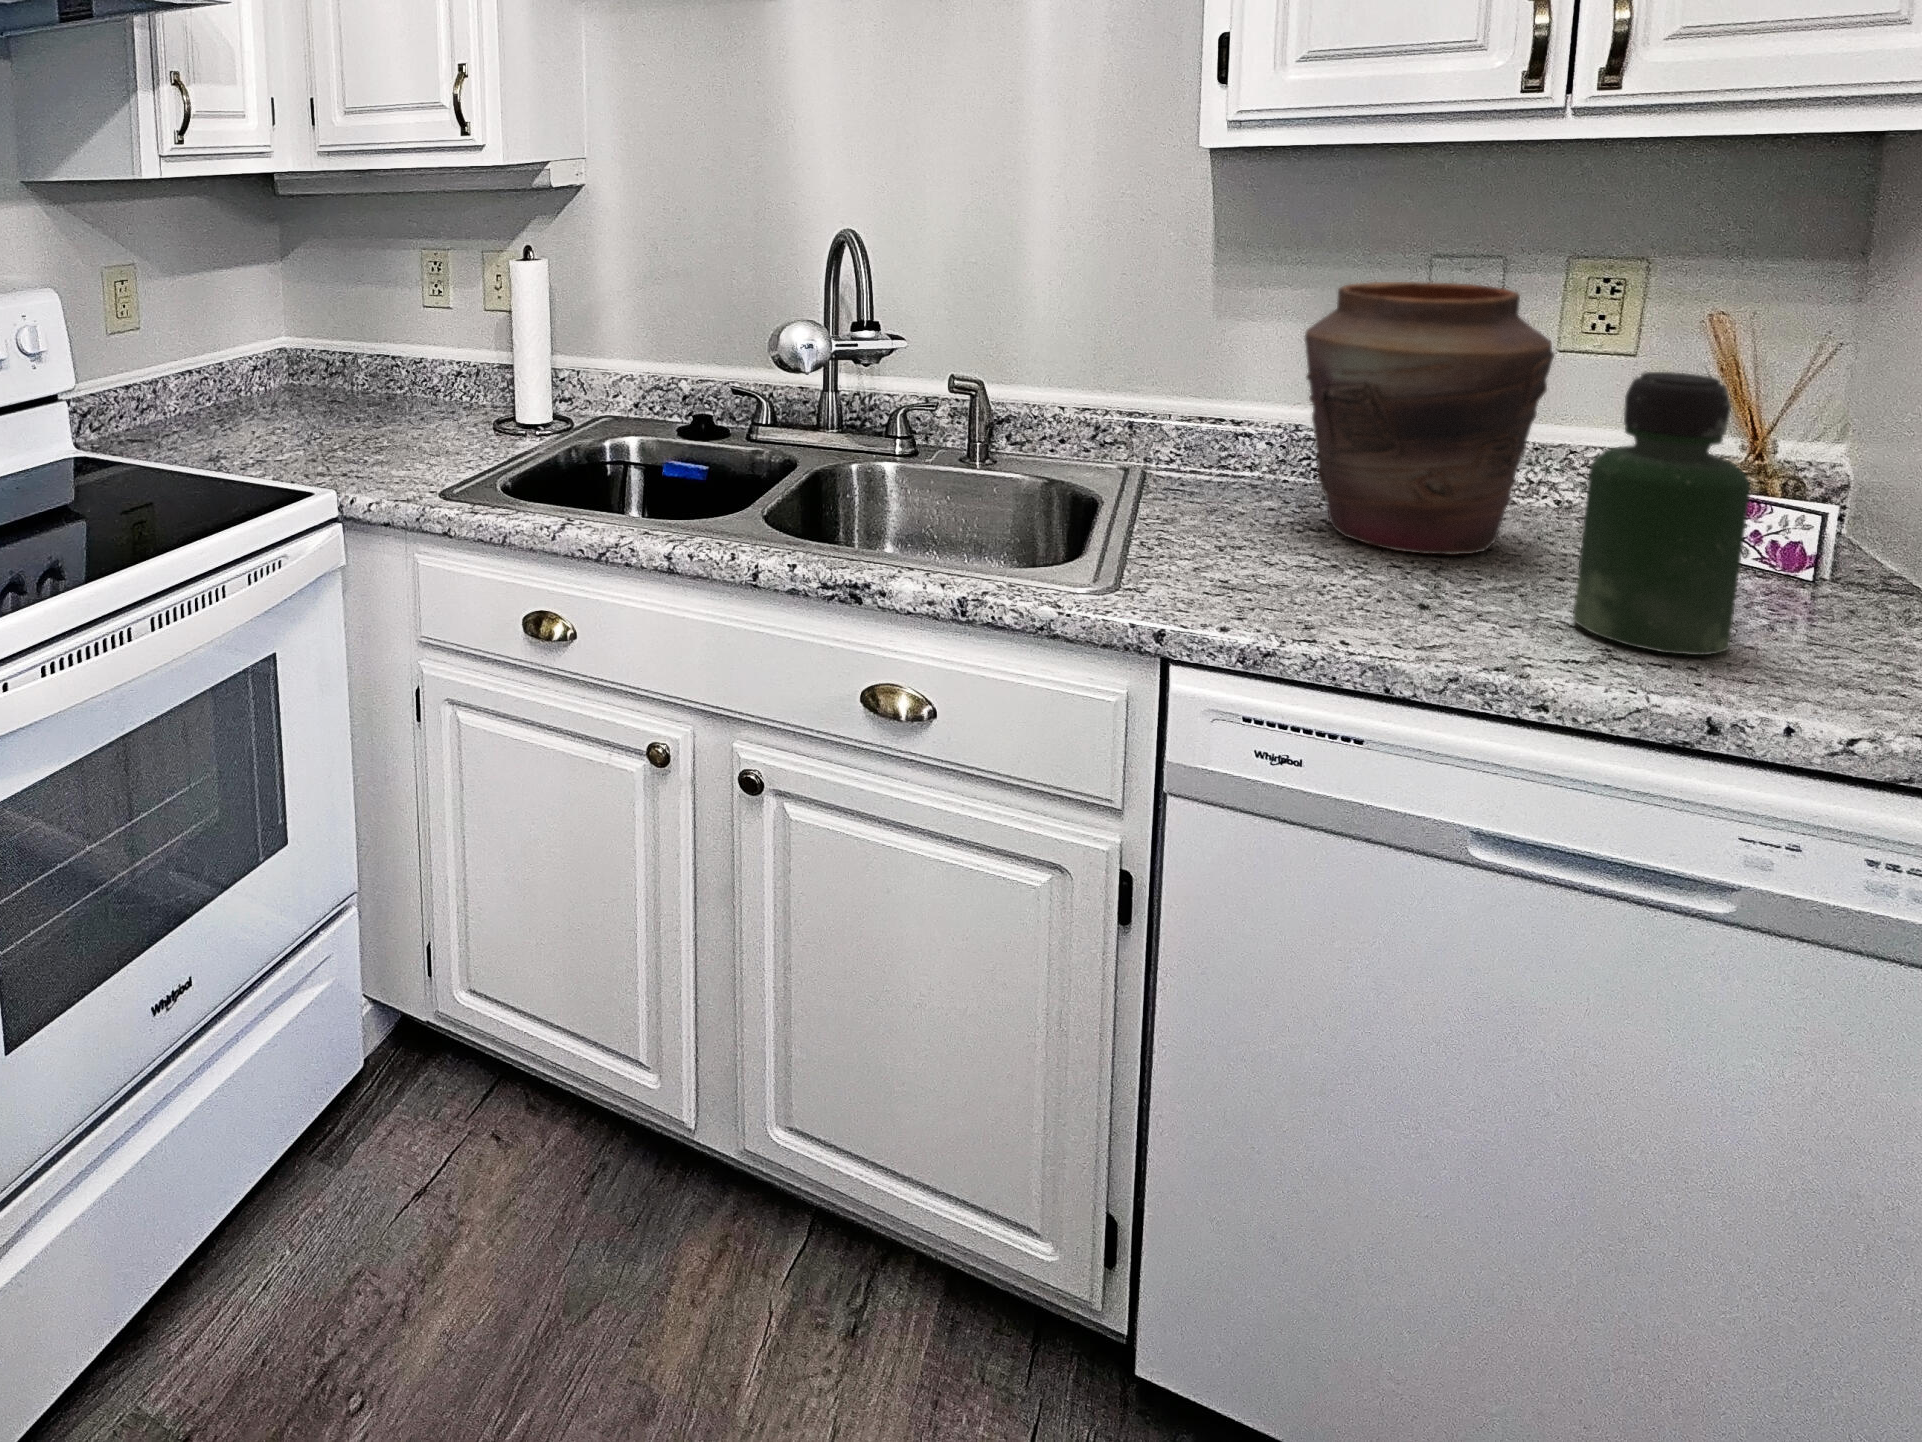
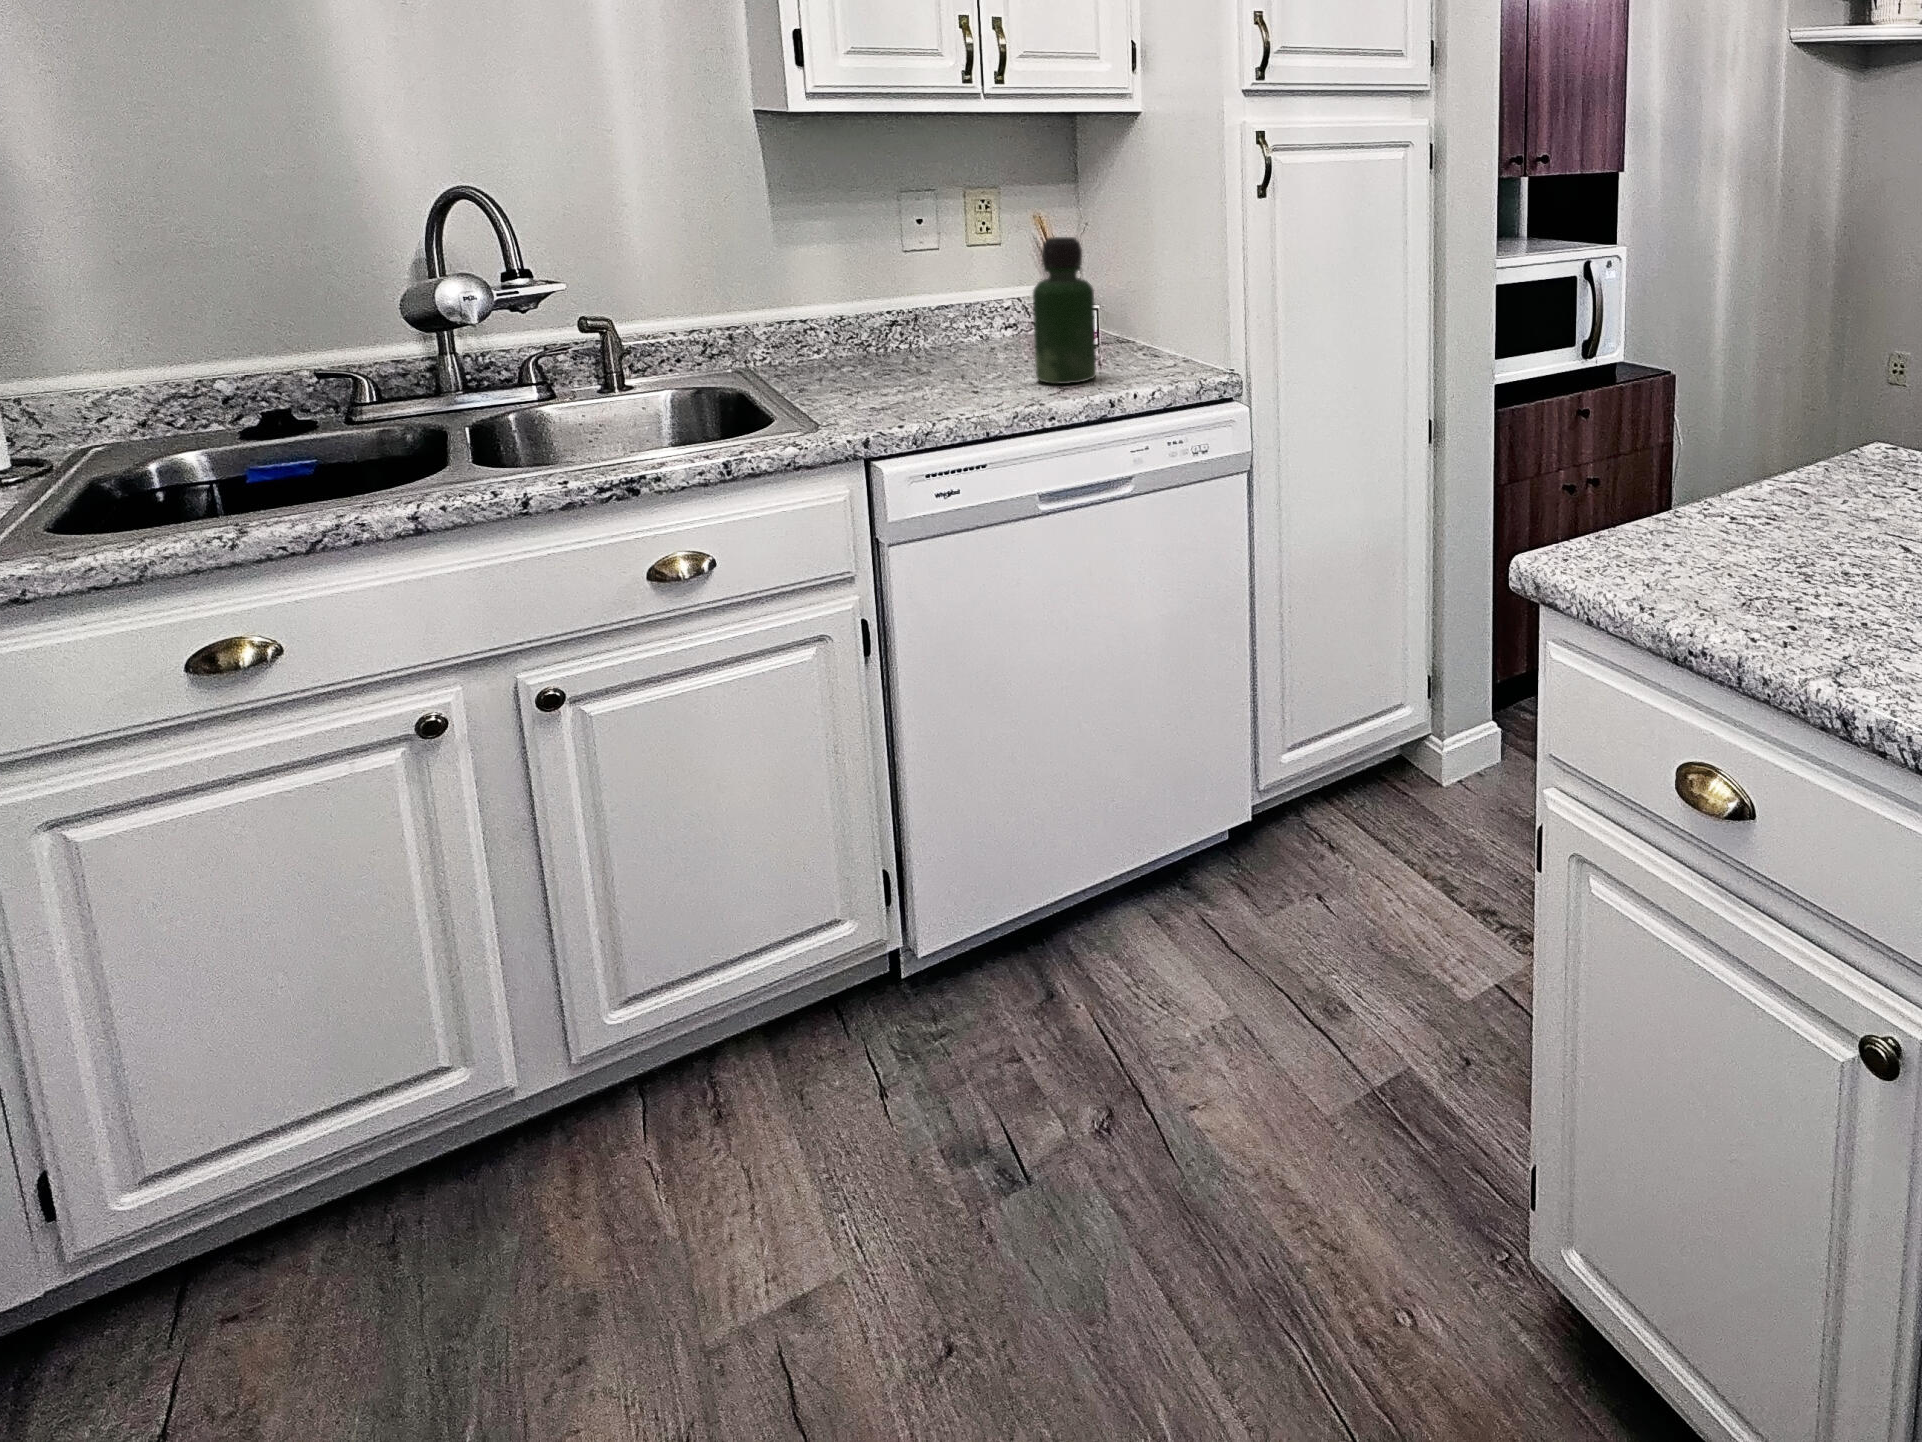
vase: present [1305,282,1554,555] -> none [859,205,989,375]

